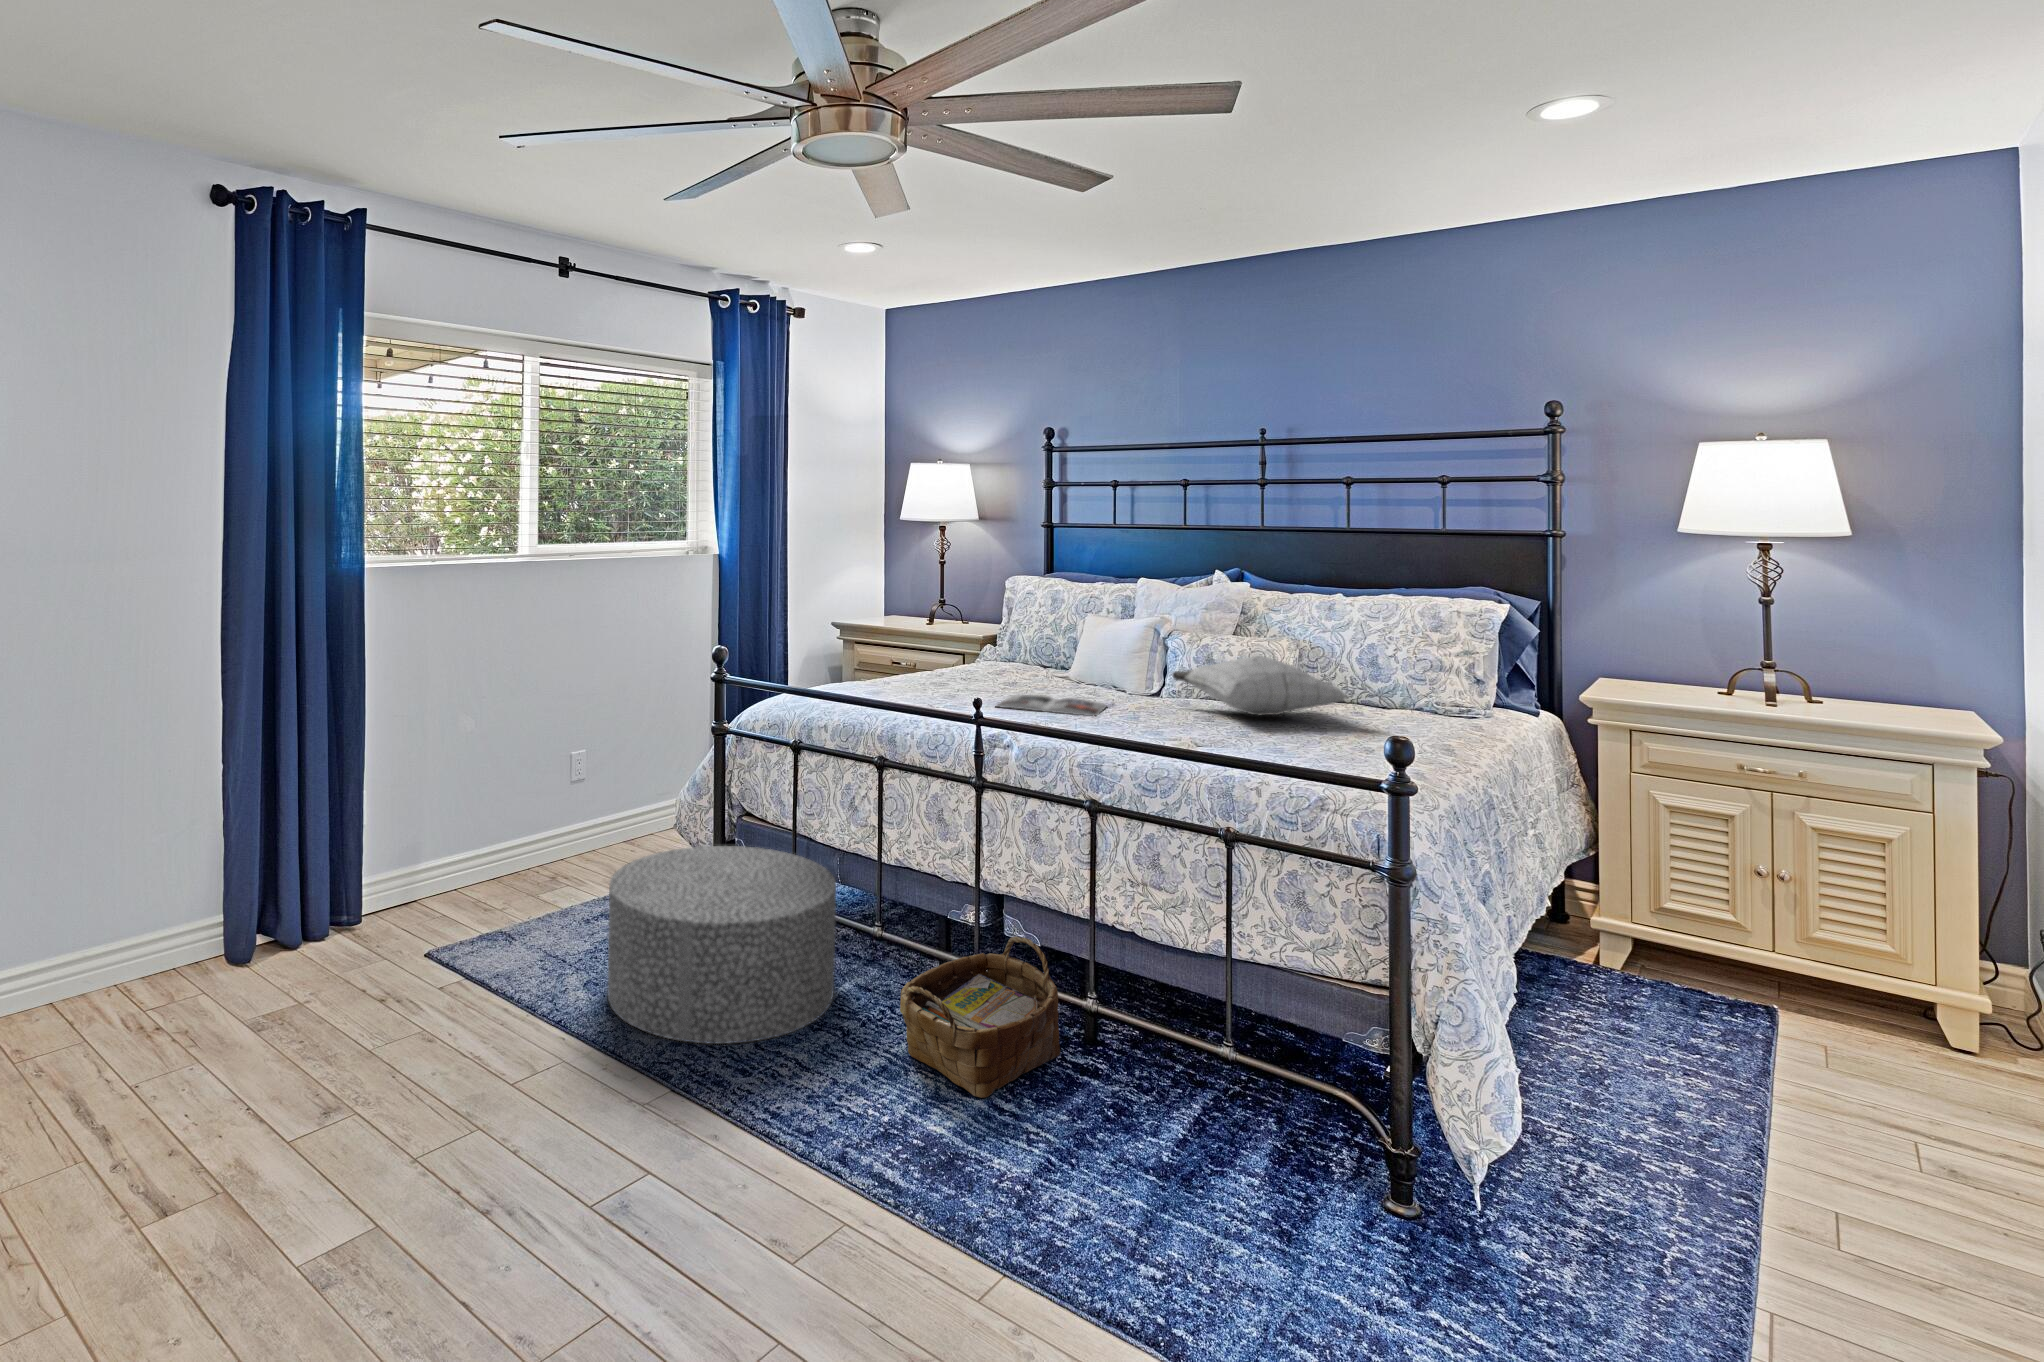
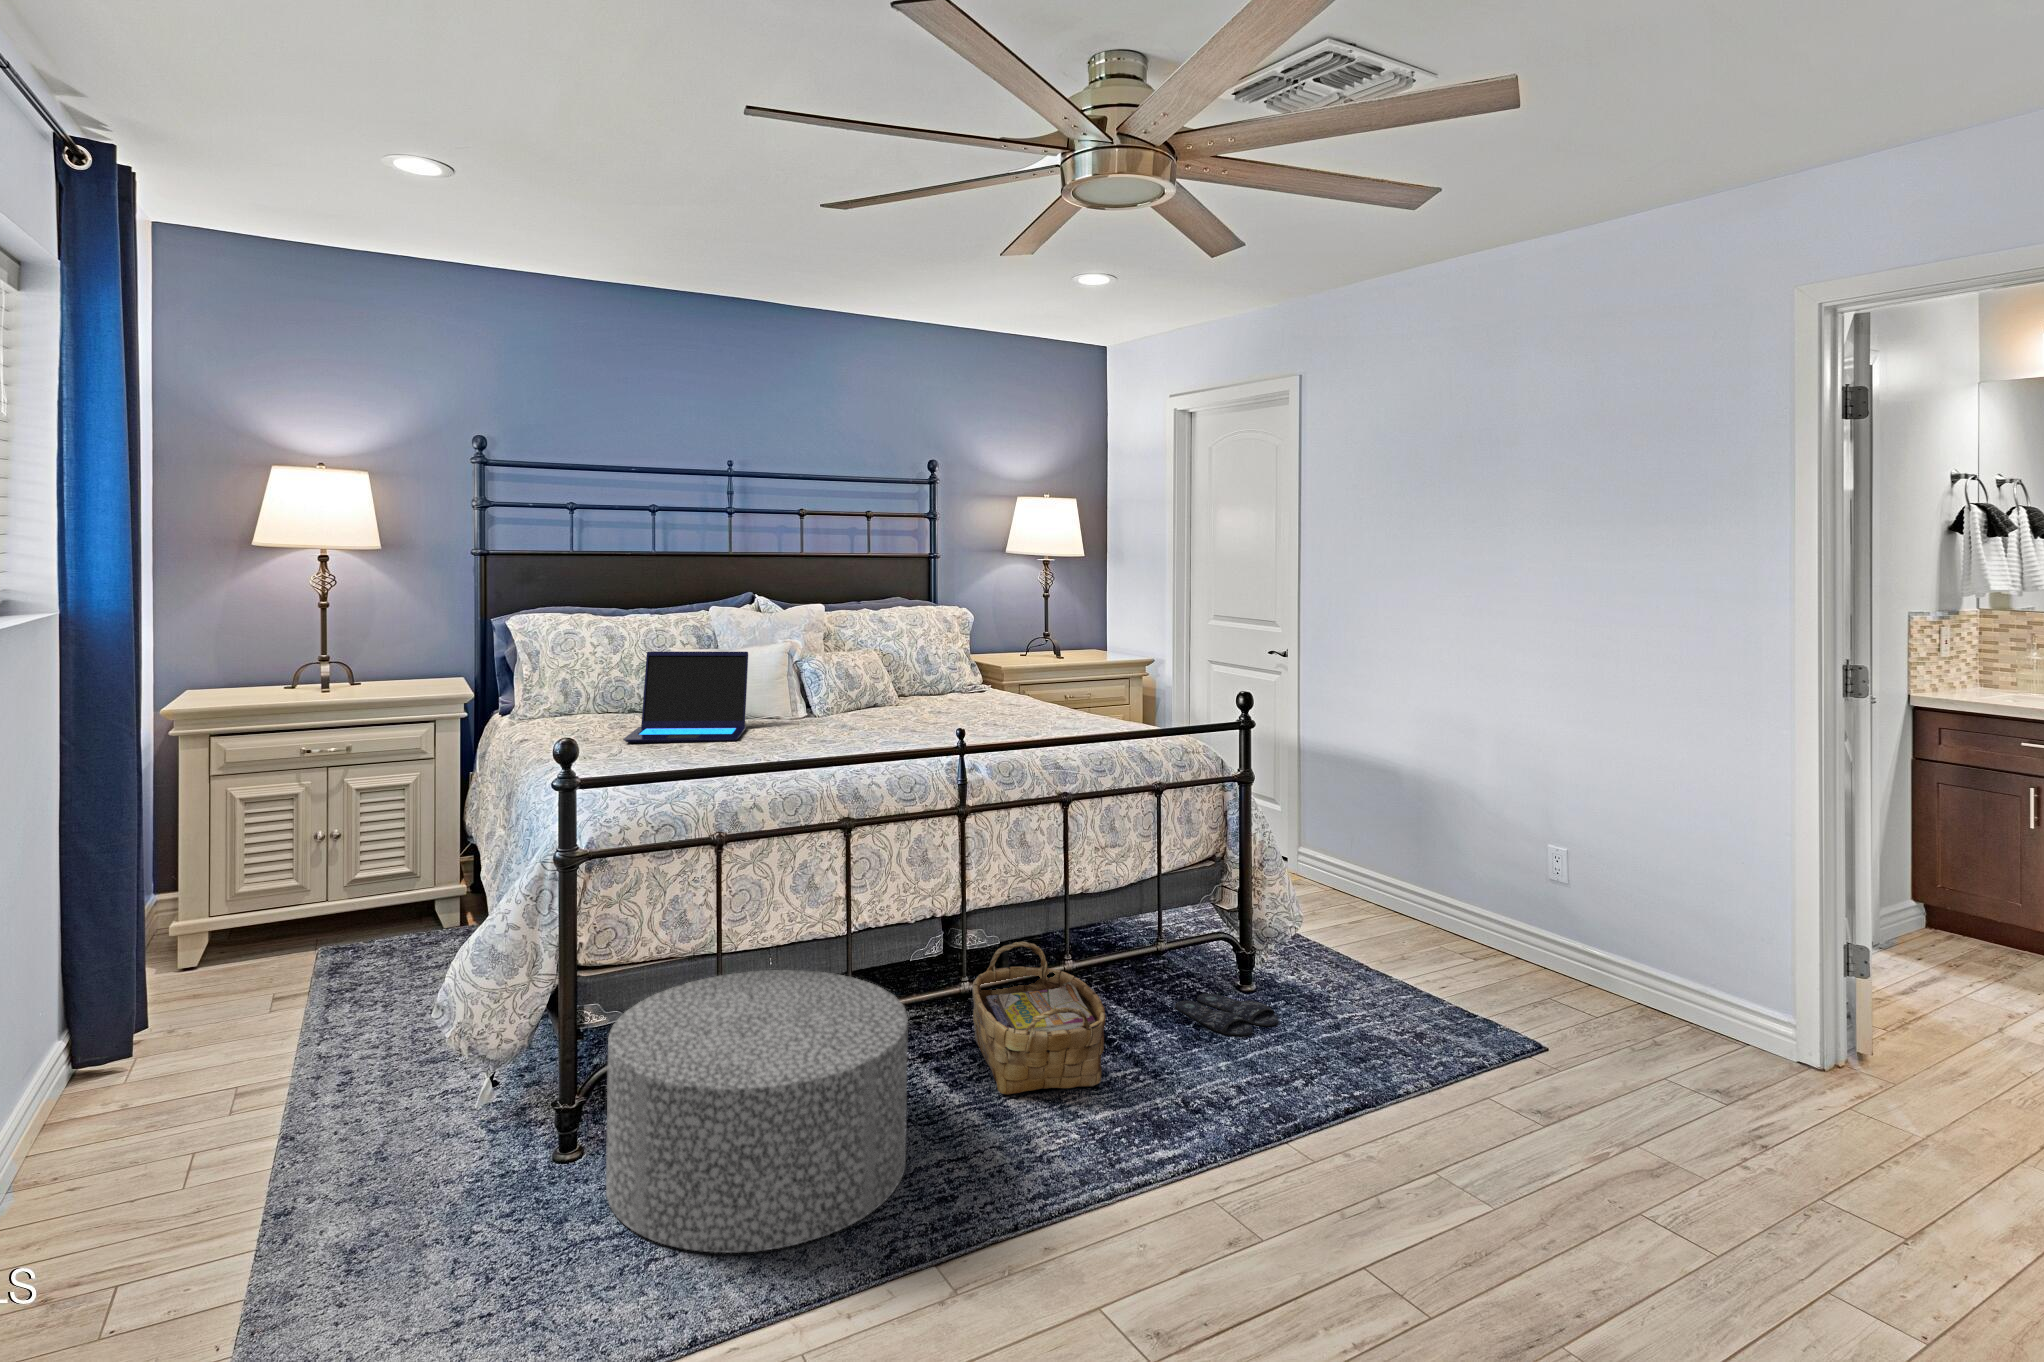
laptop: none [939,608,1076,693] -> present [623,652,748,743]
pillow: present [1172,656,1346,716] -> none [872,662,1011,714]
magazine: present [997,694,1106,716] -> none [774,728,895,749]
slippers: none [1196,1114,1319,1196] -> present [1175,993,1278,1036]

